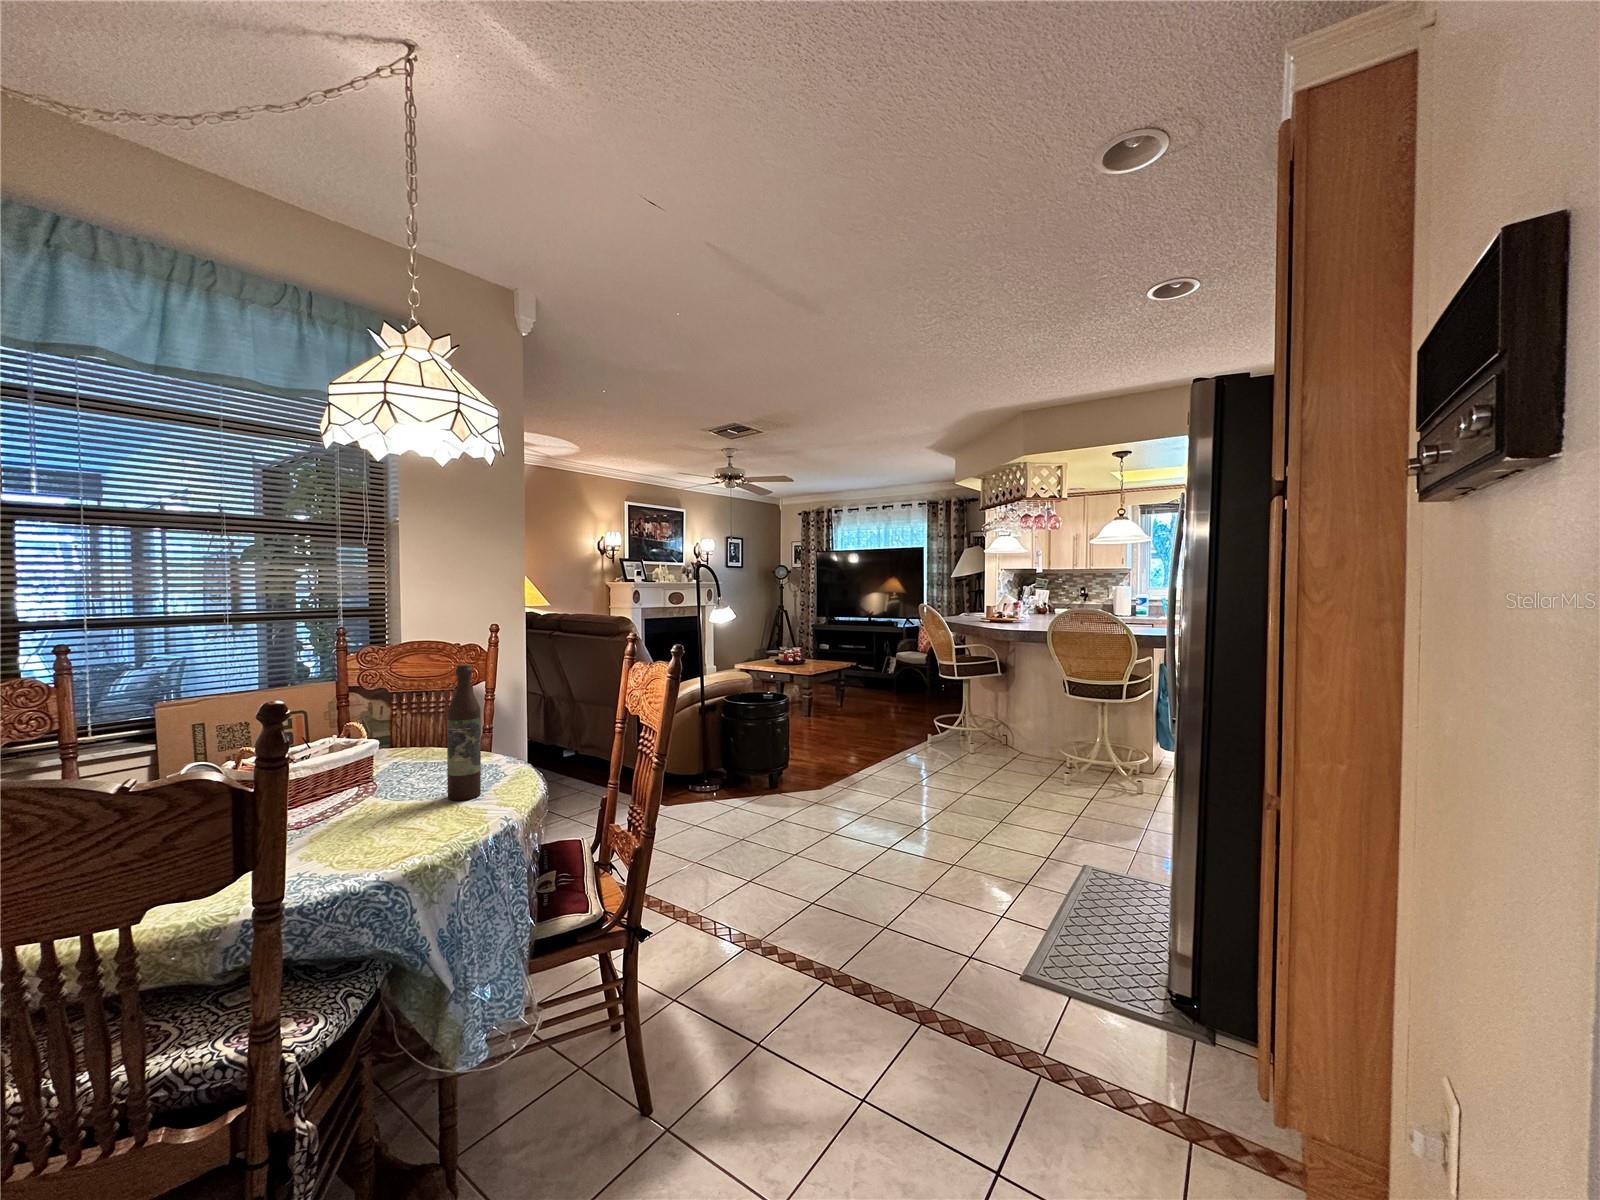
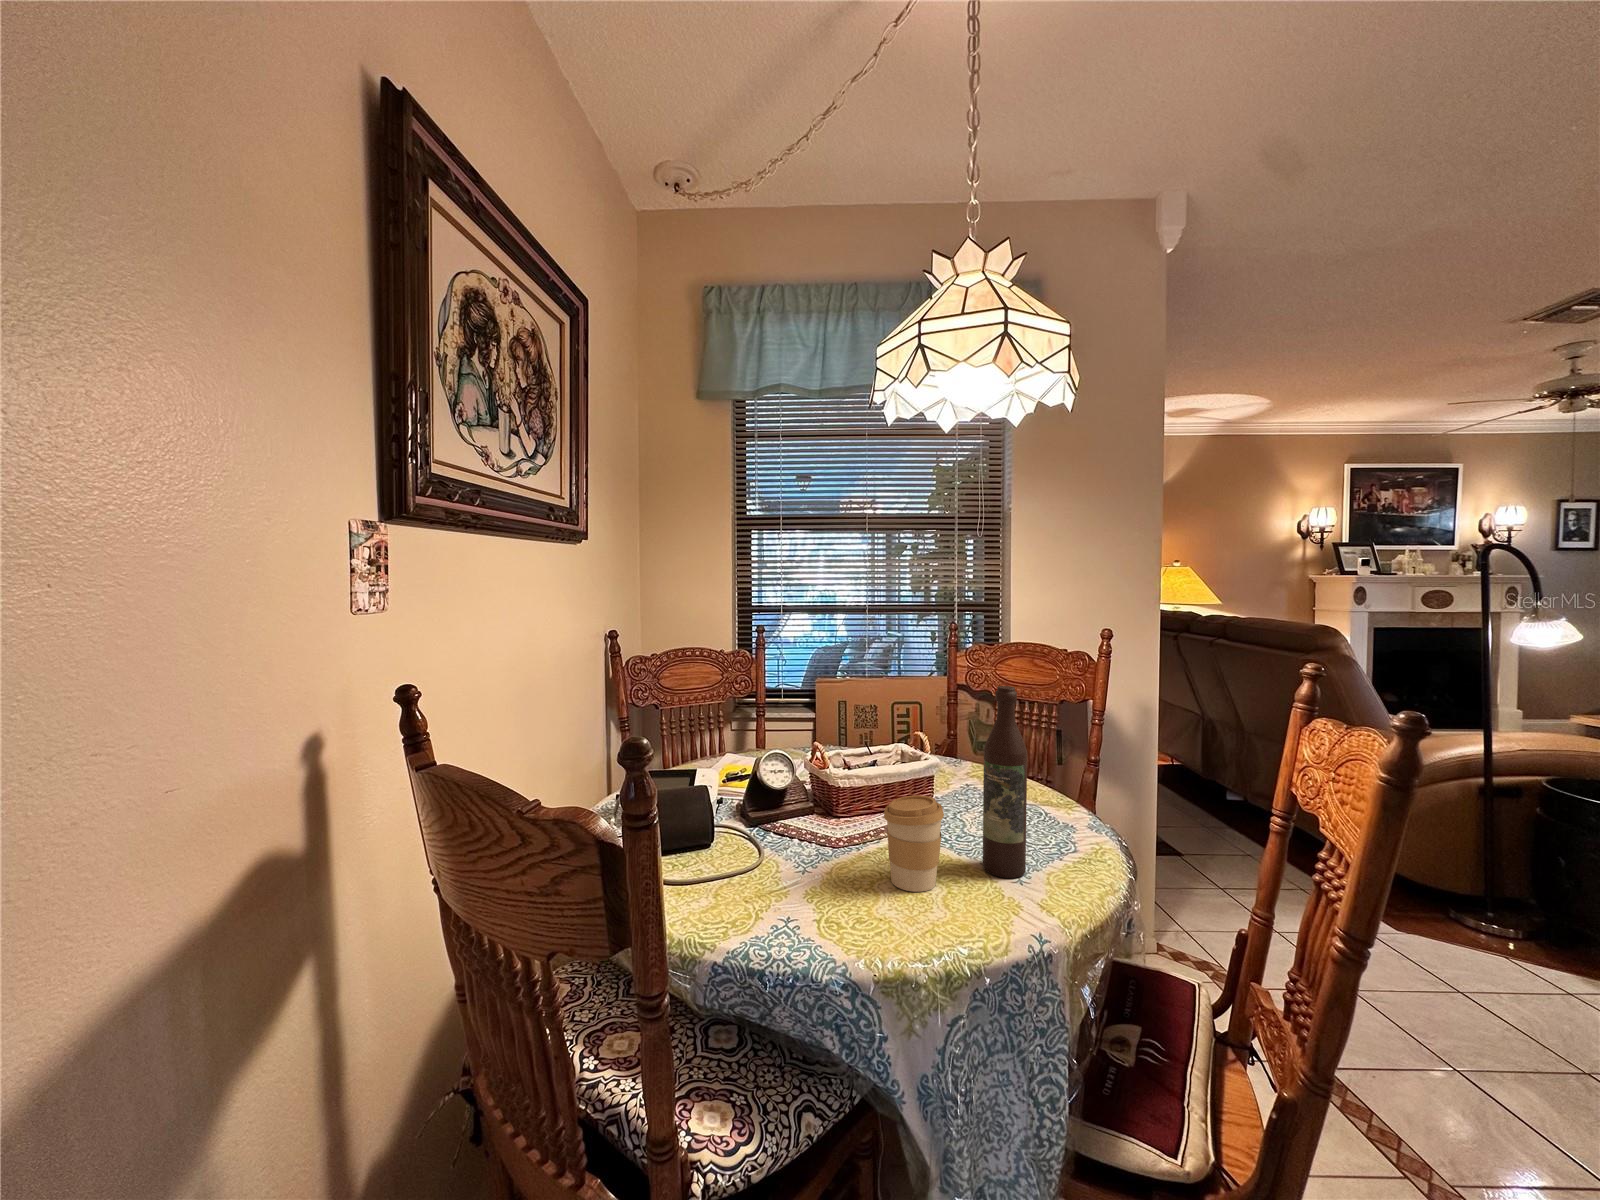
coffee cup: none [371,754,425,827] -> present [884,796,944,892]

